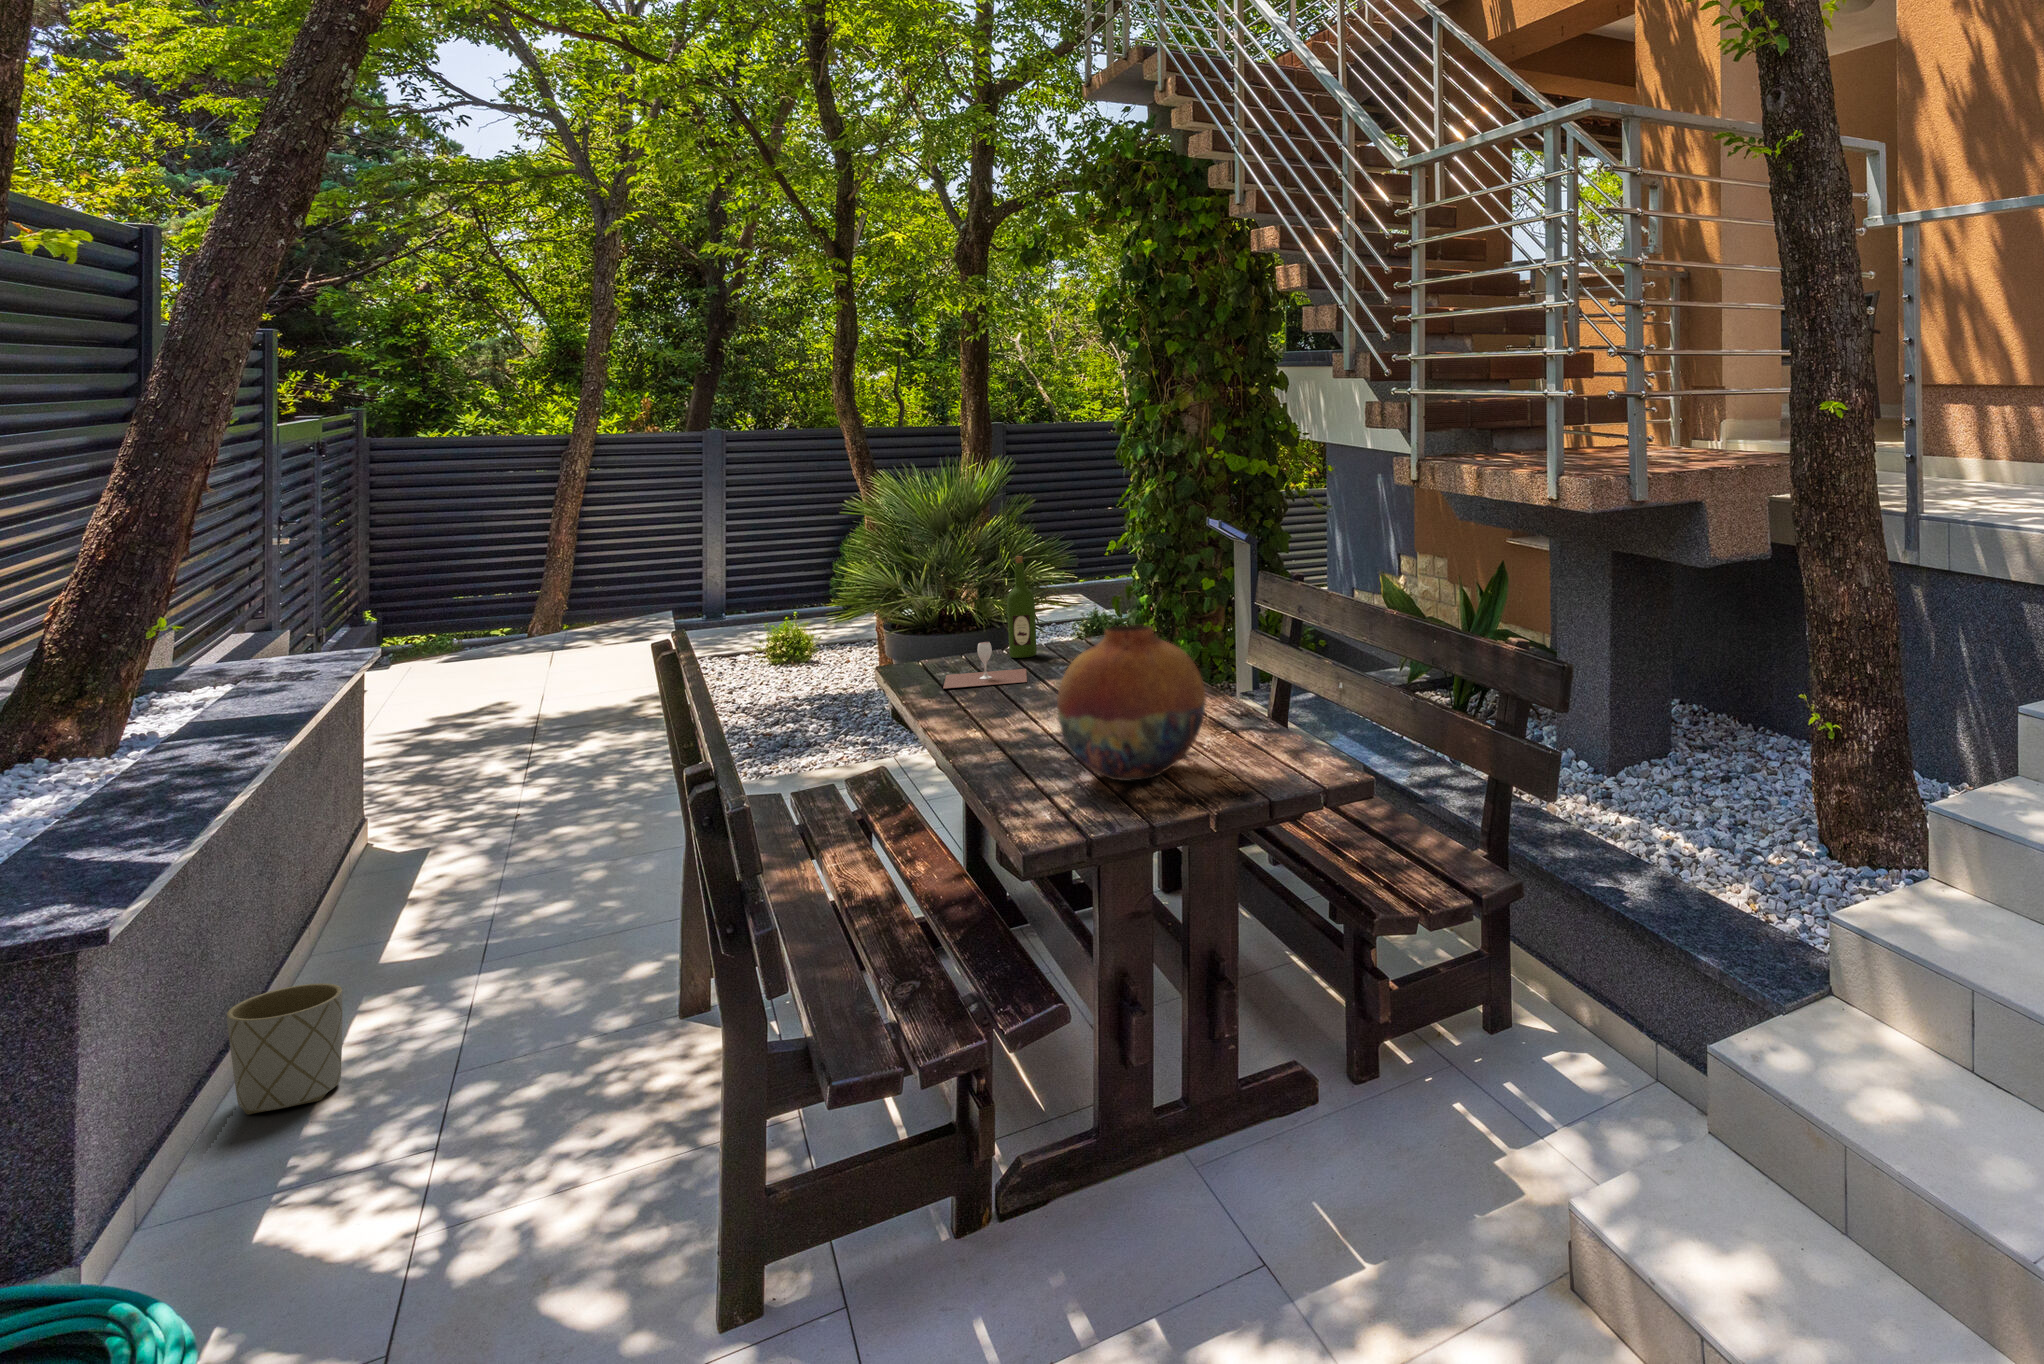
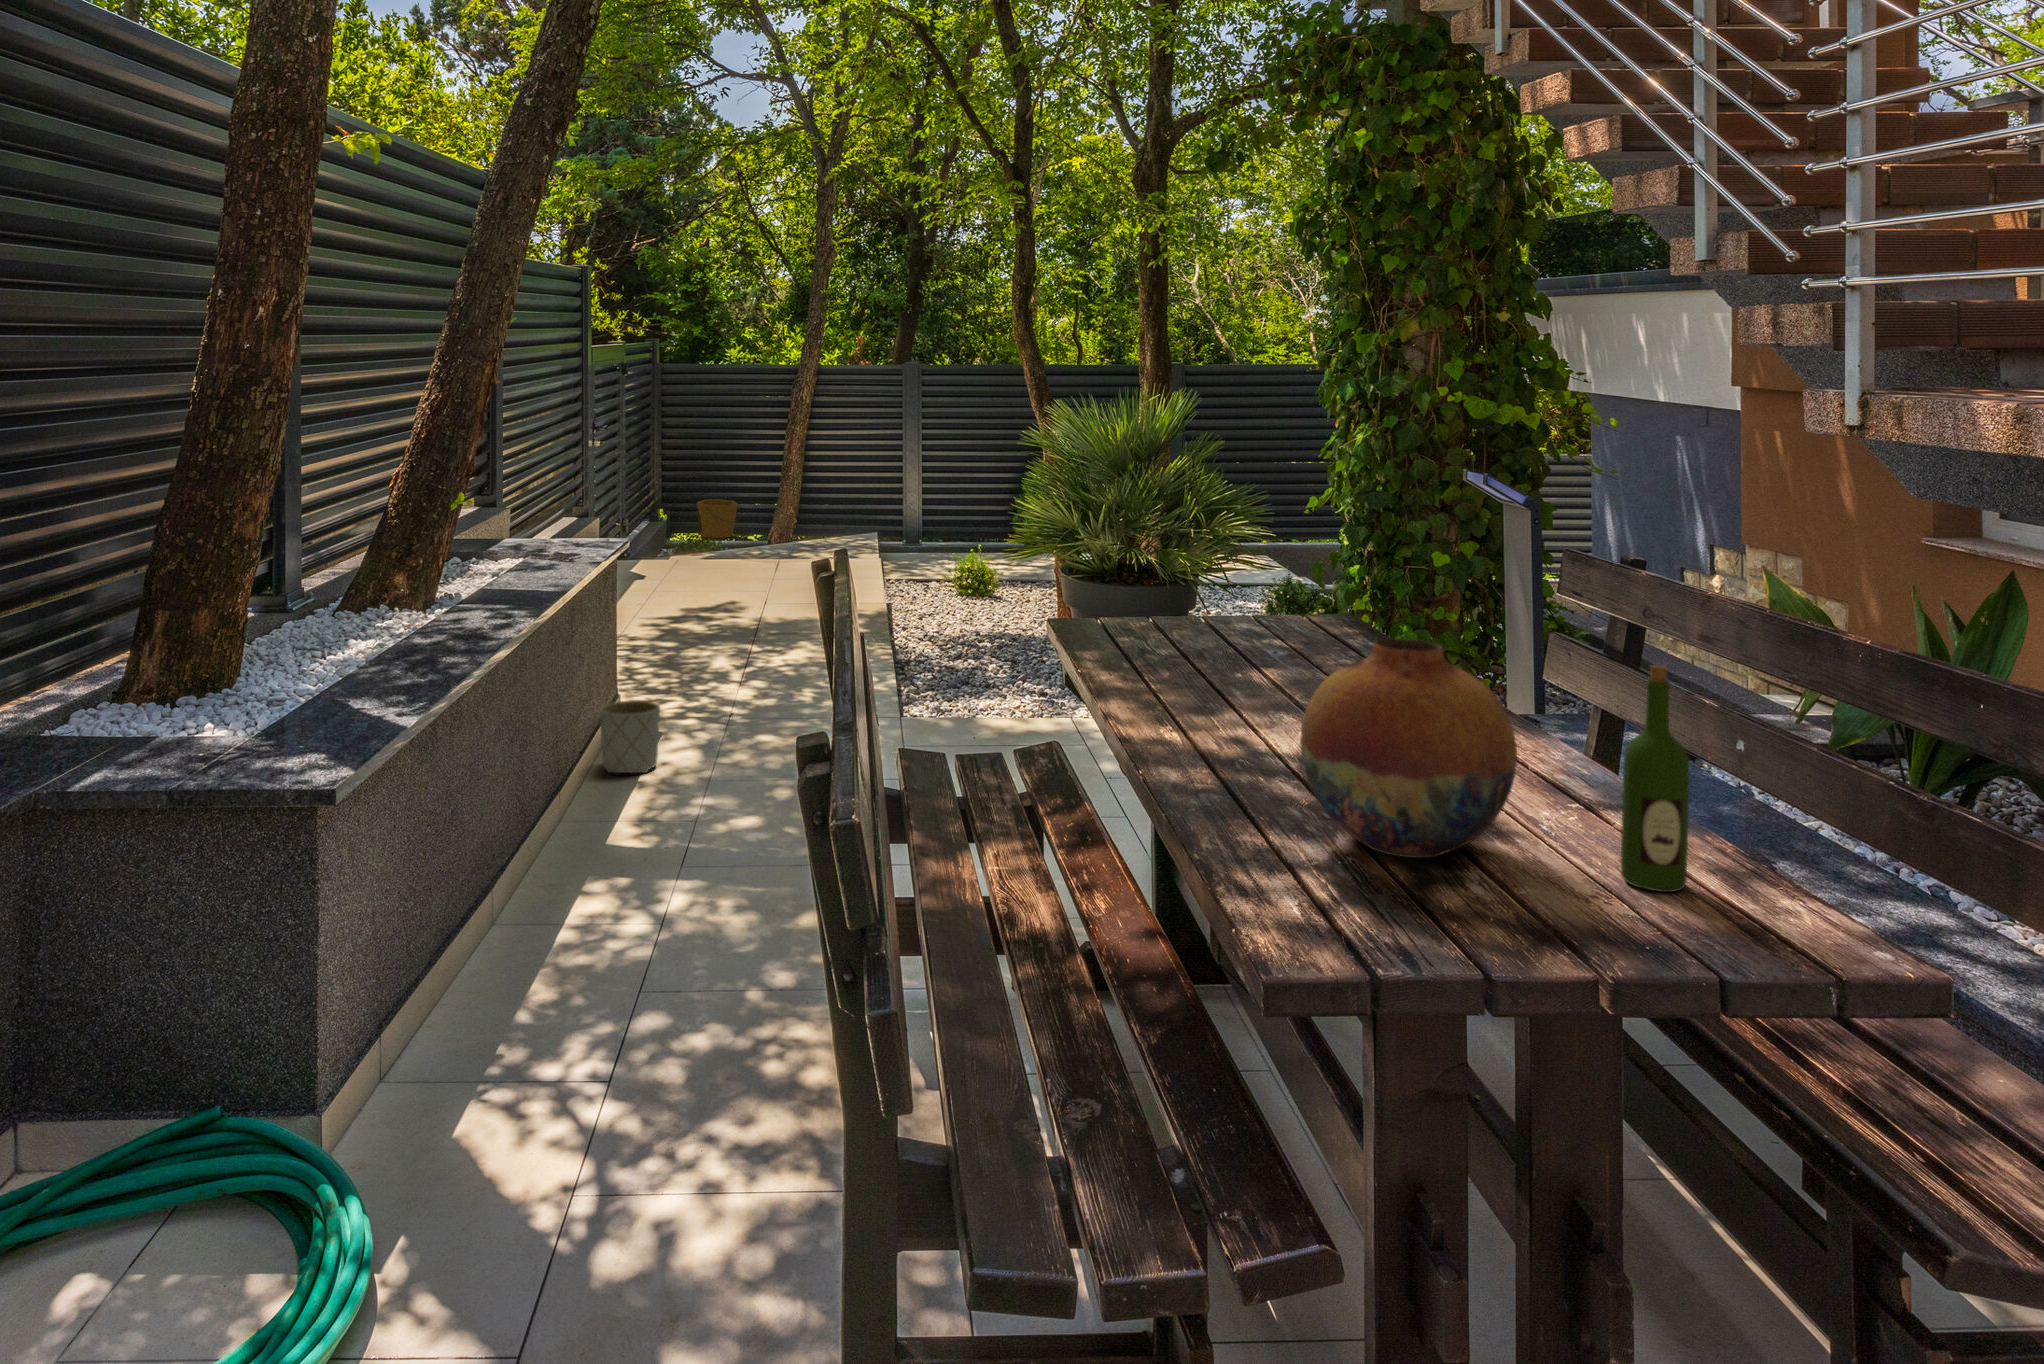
wine bottle: present [1007,556,1037,658] -> present [1621,665,1690,892]
bucket: none [438,593,494,638] -> present [697,499,738,538]
wine glass: present [943,642,1027,689] -> none [1137,618,1235,673]
planter: present [227,983,342,1114] -> present [600,701,660,773]

